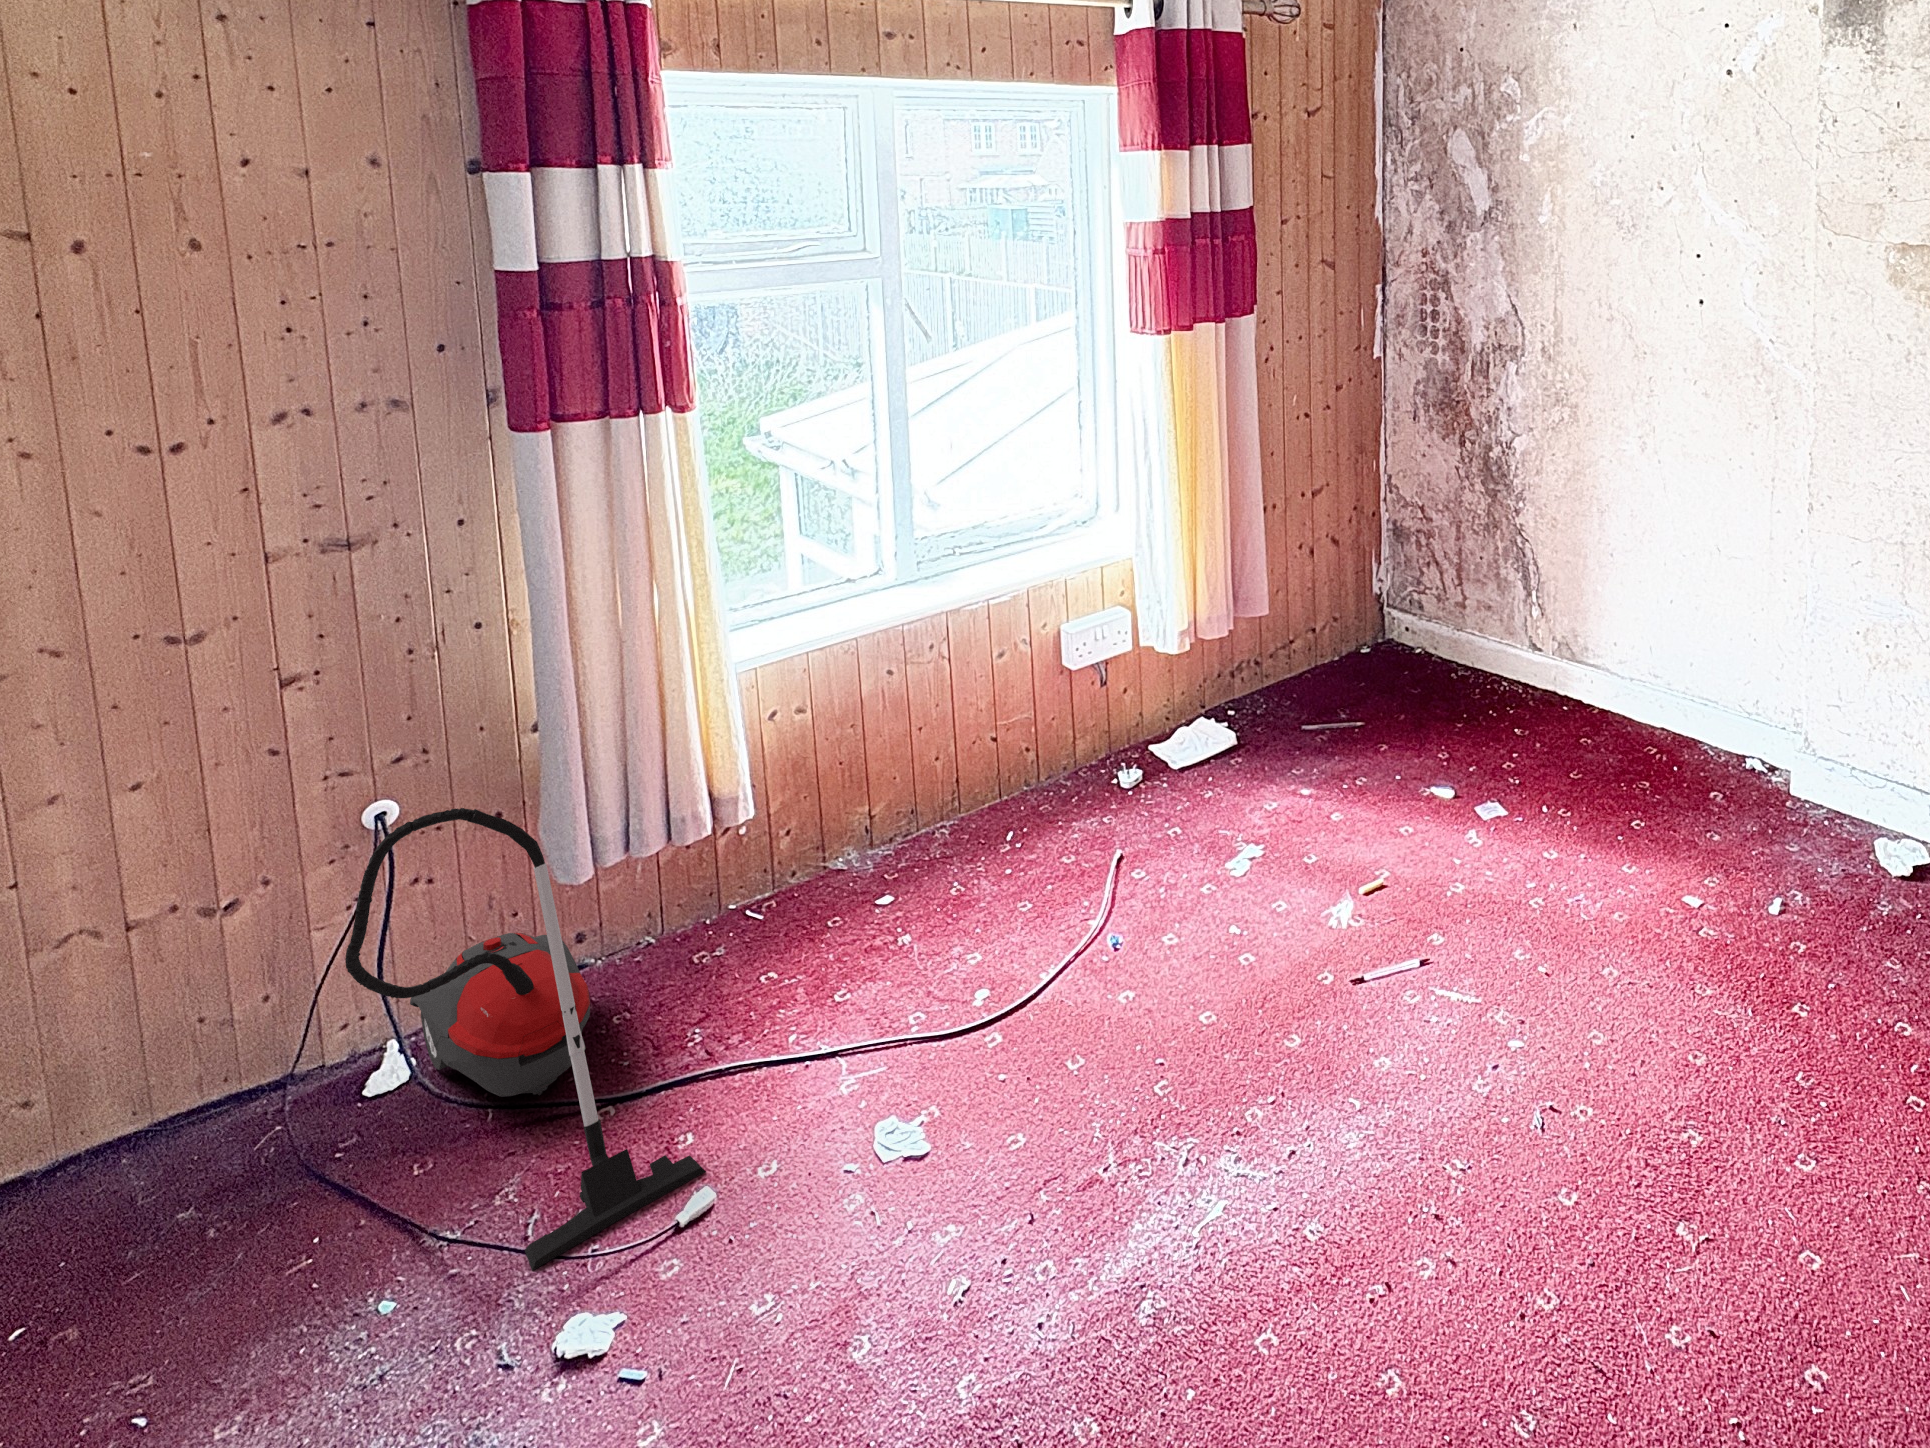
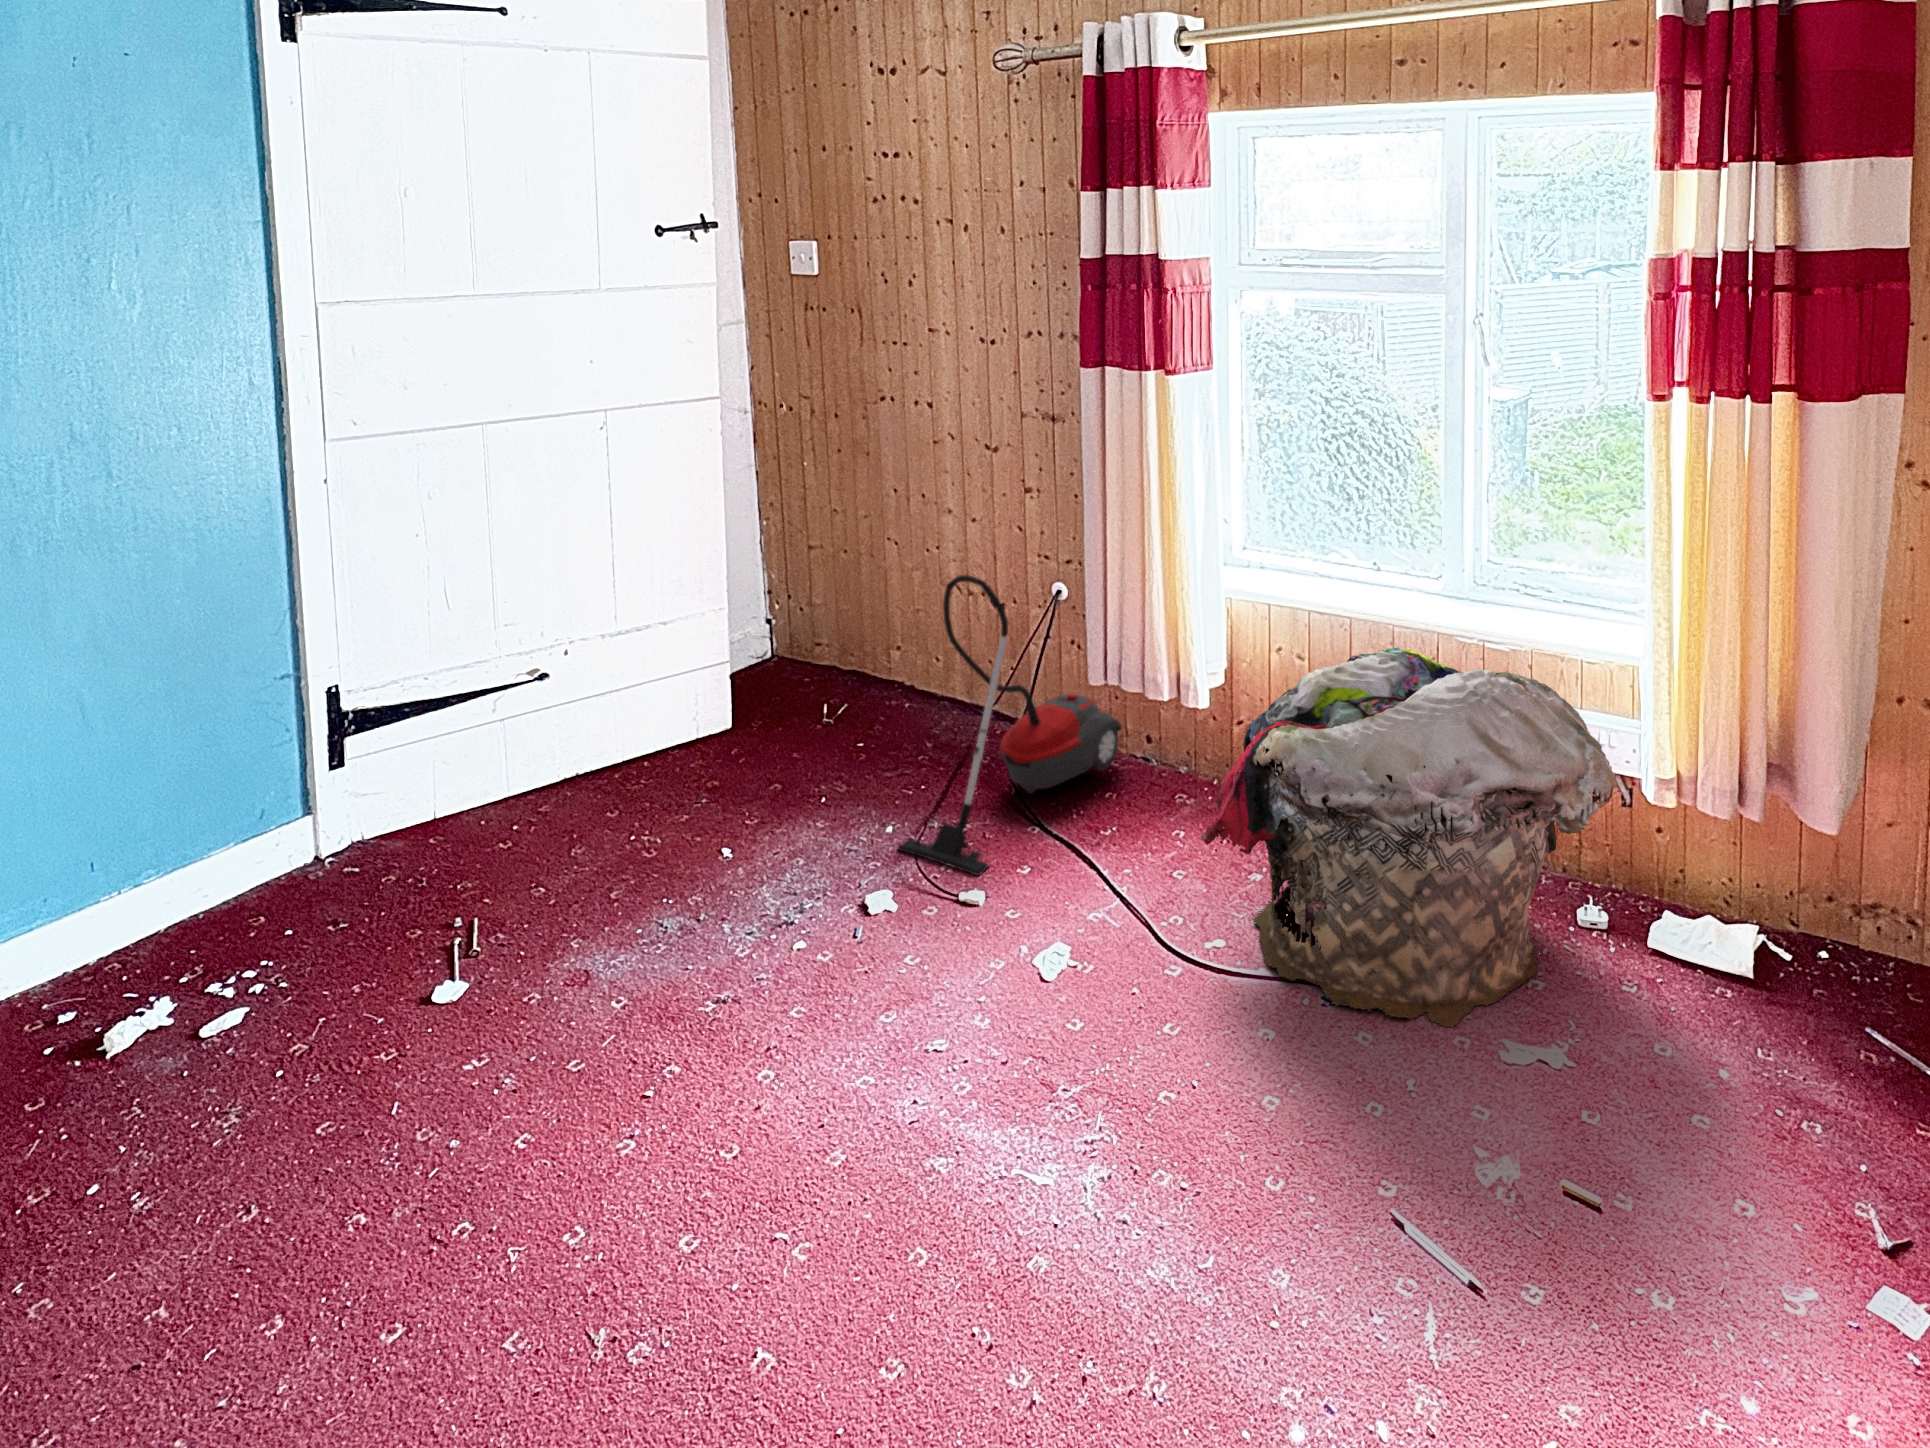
laundry basket: none [908,593,1212,957] -> present [1200,648,1617,1028]

